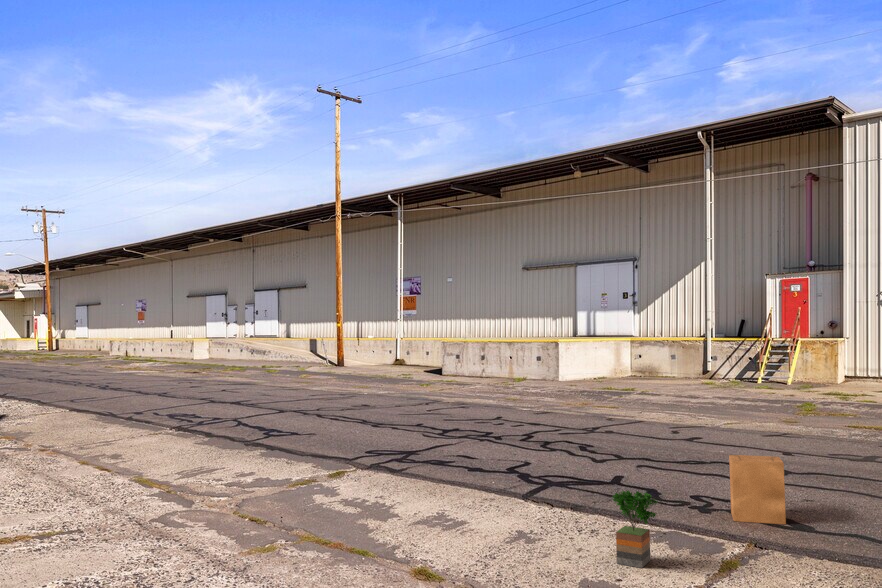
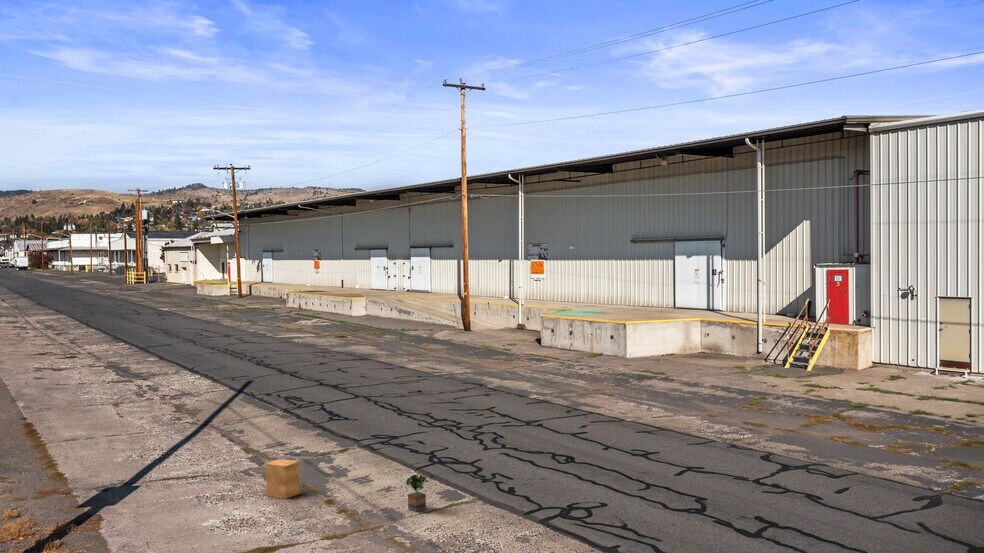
cardboard box: present [729,455,786,524] -> present [266,459,300,499]

